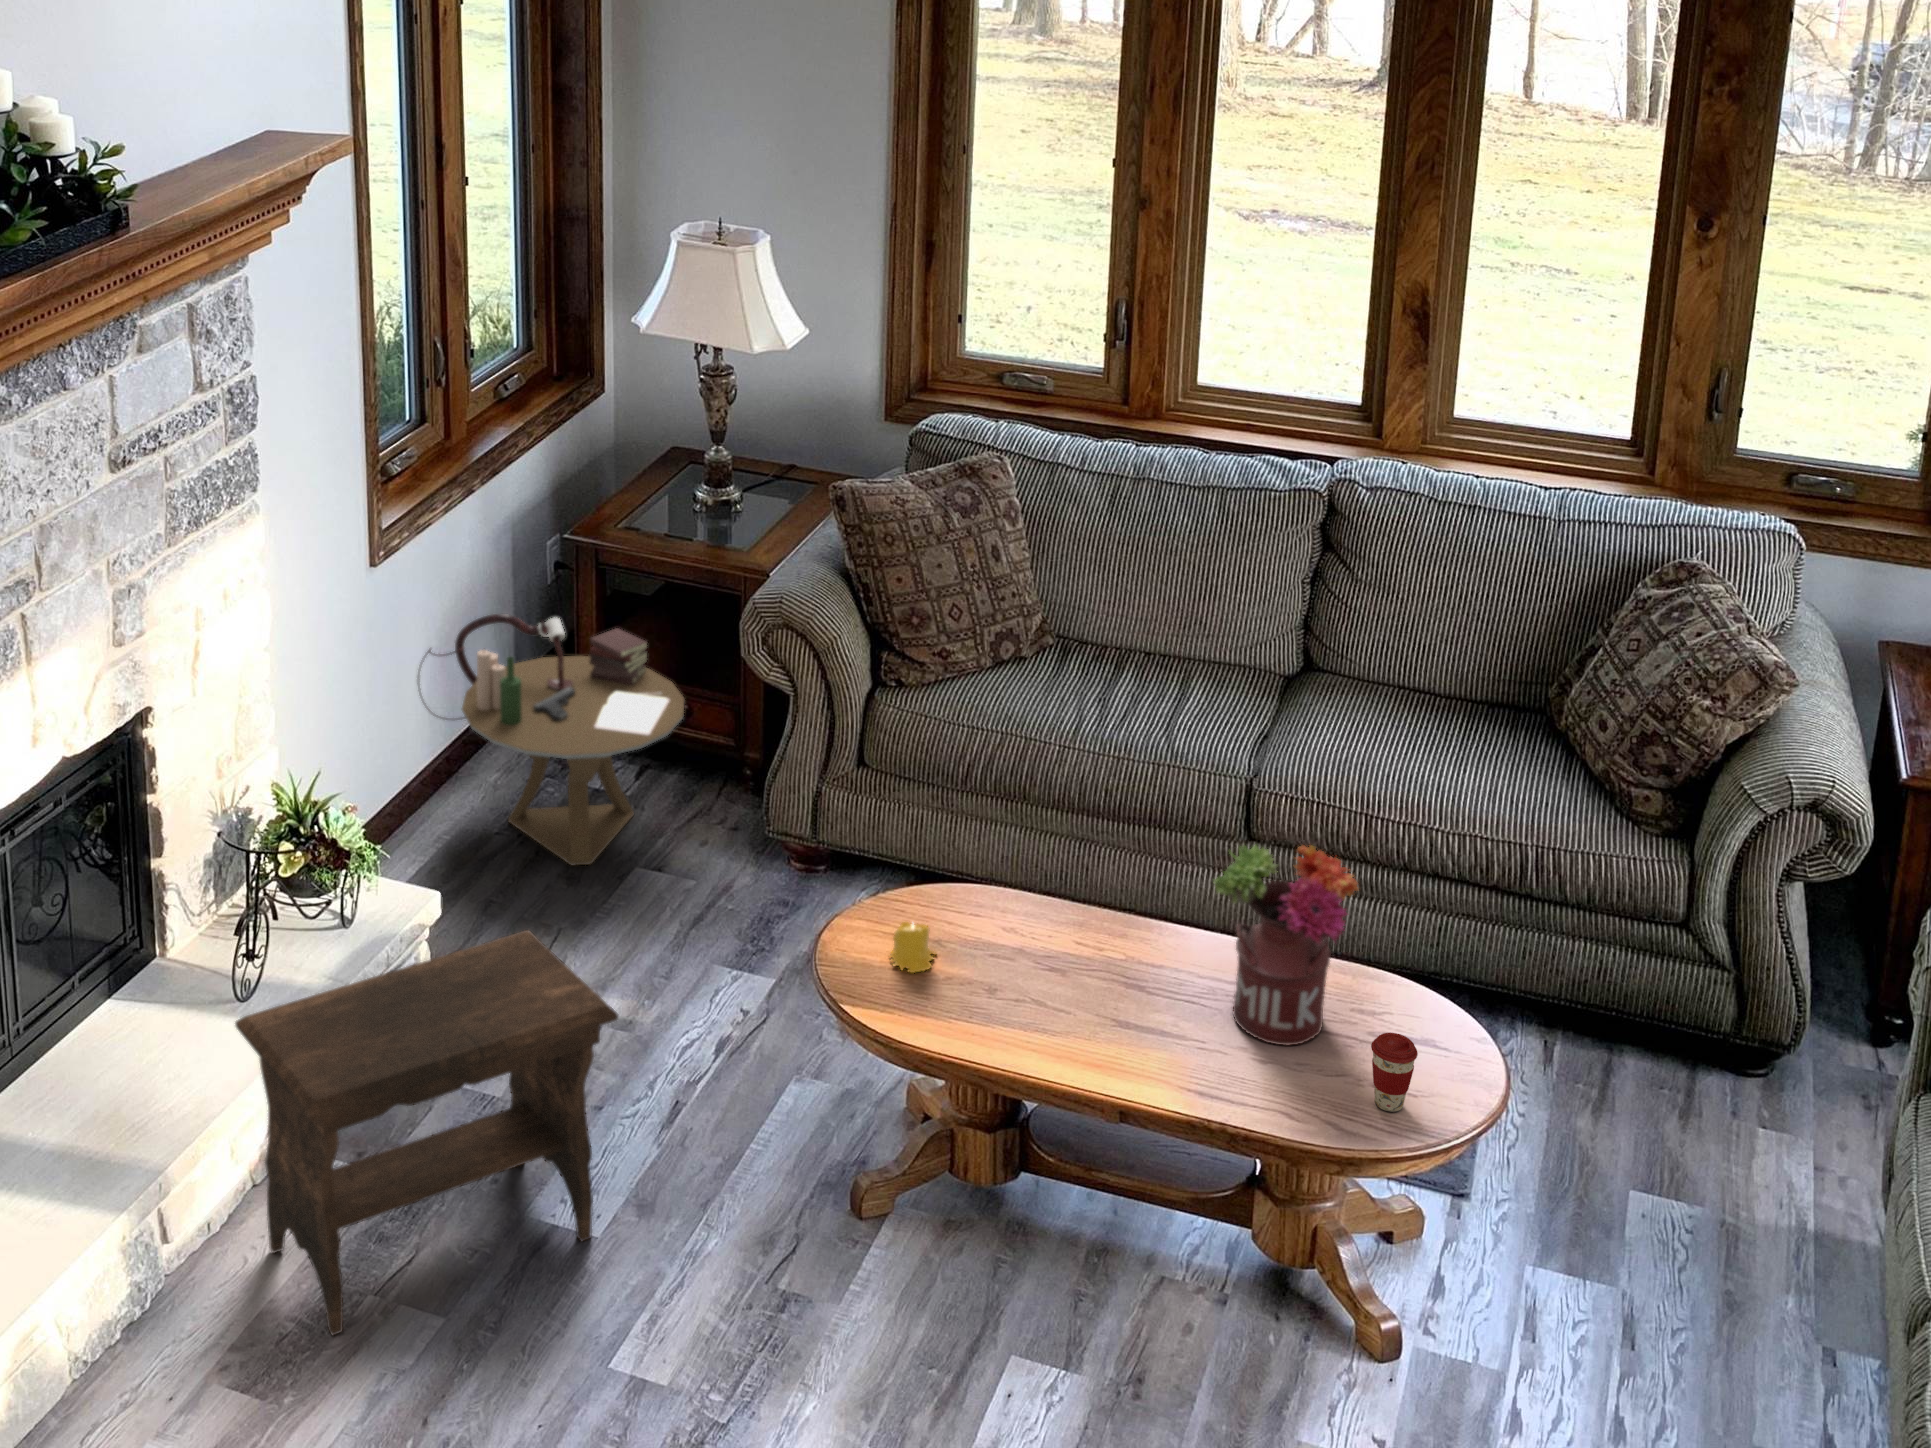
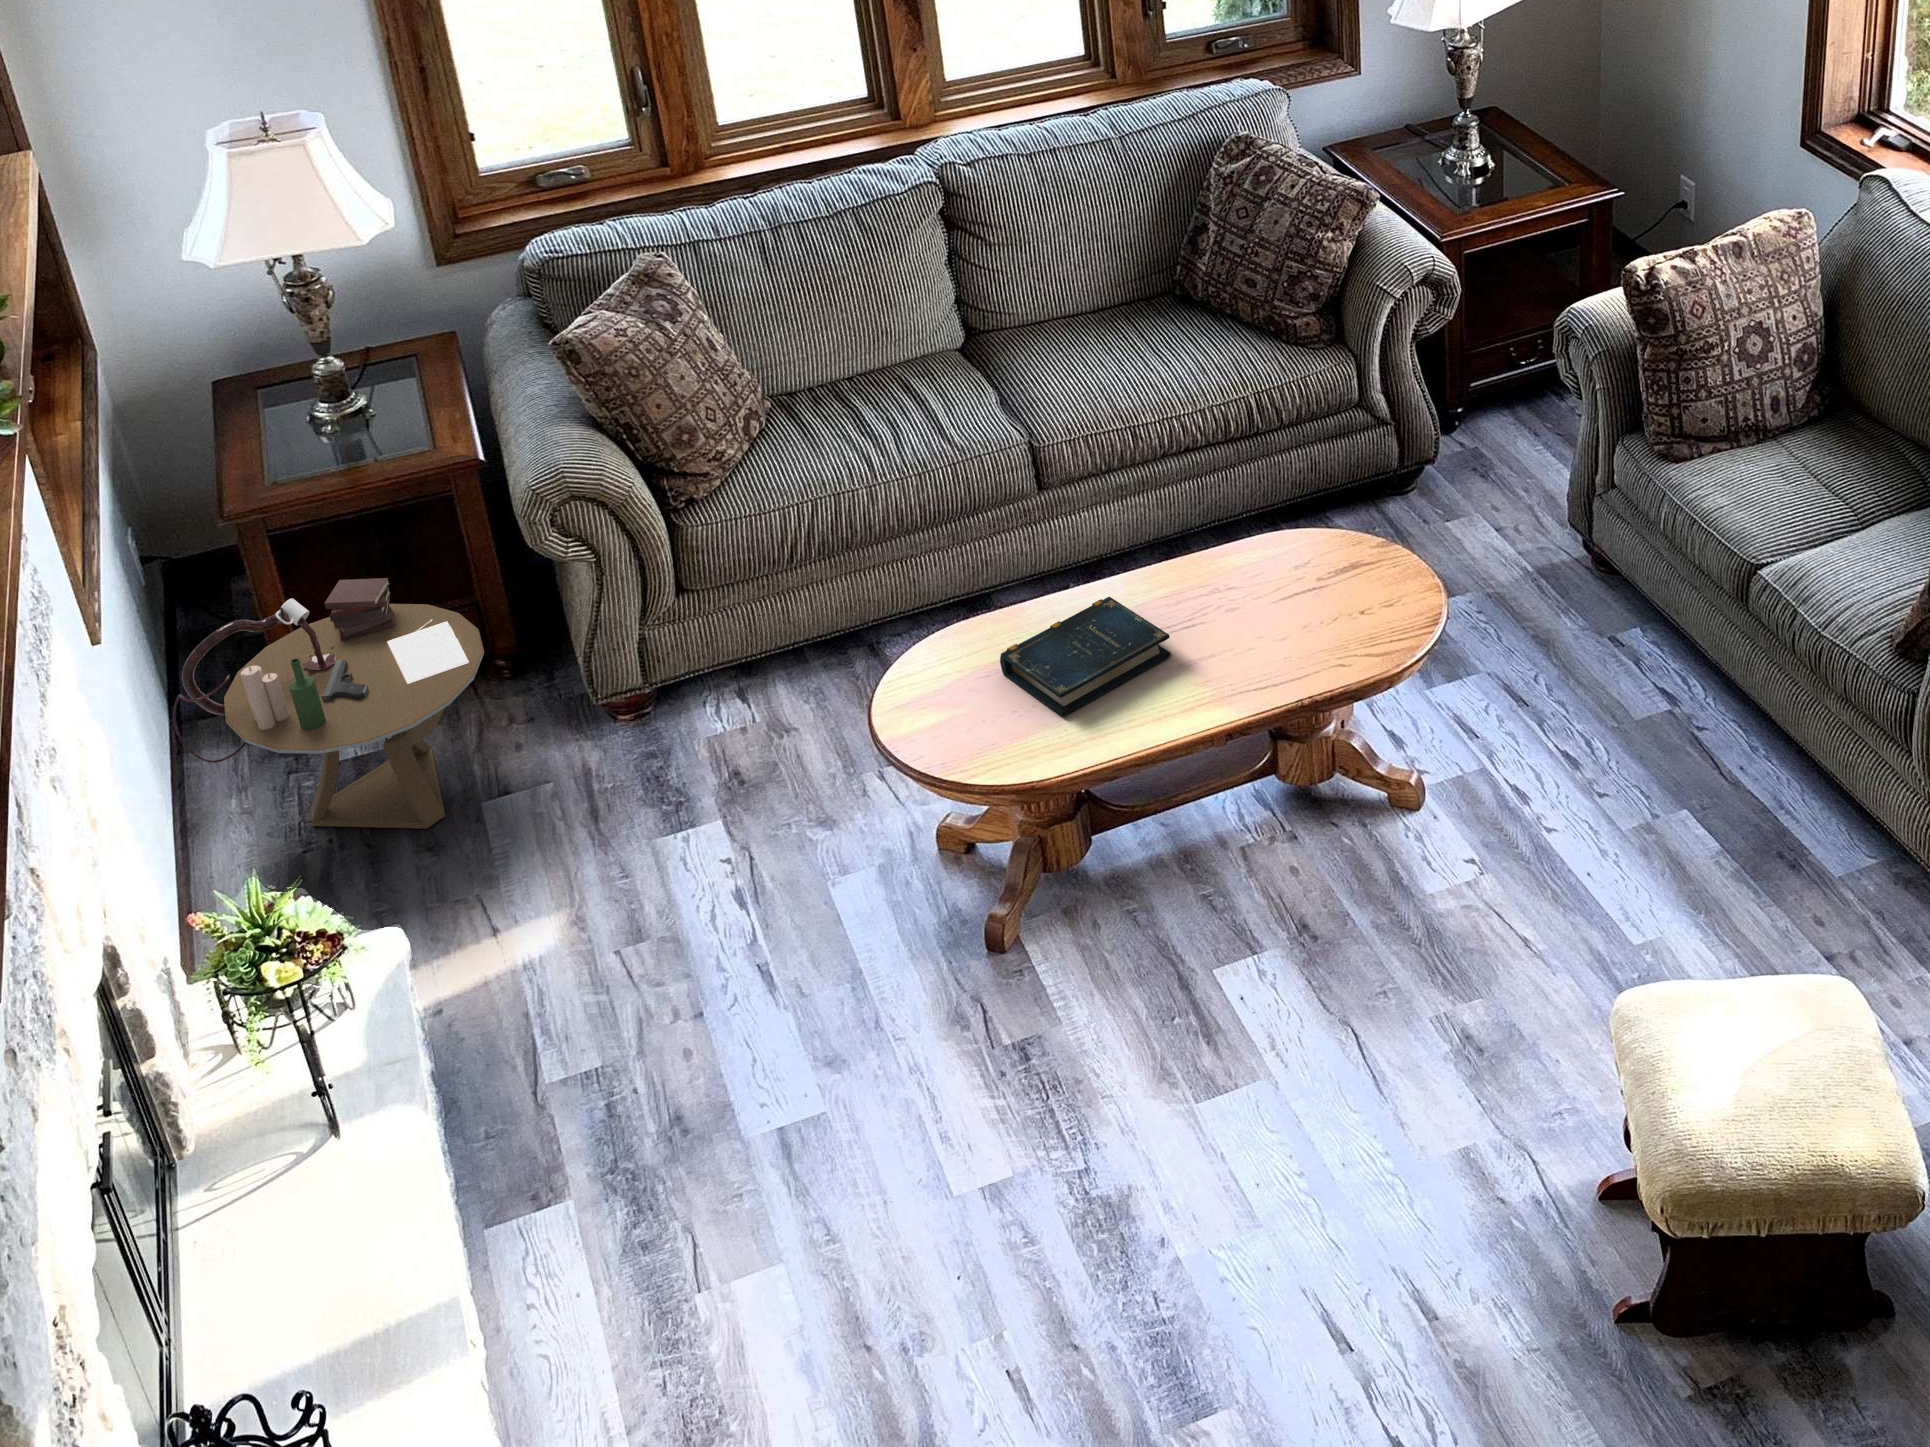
flower arrangement: present [1214,845,1358,1045] -> none [1190,460,1308,629]
book: none [985,921,1151,1016] -> present [1000,597,1171,716]
candle: present [890,922,936,973] -> none [942,681,986,731]
footstool: present [235,930,618,1335] -> none [471,889,823,1360]
coffee cup: present [1371,1033,1418,1112] -> none [1356,568,1392,629]

